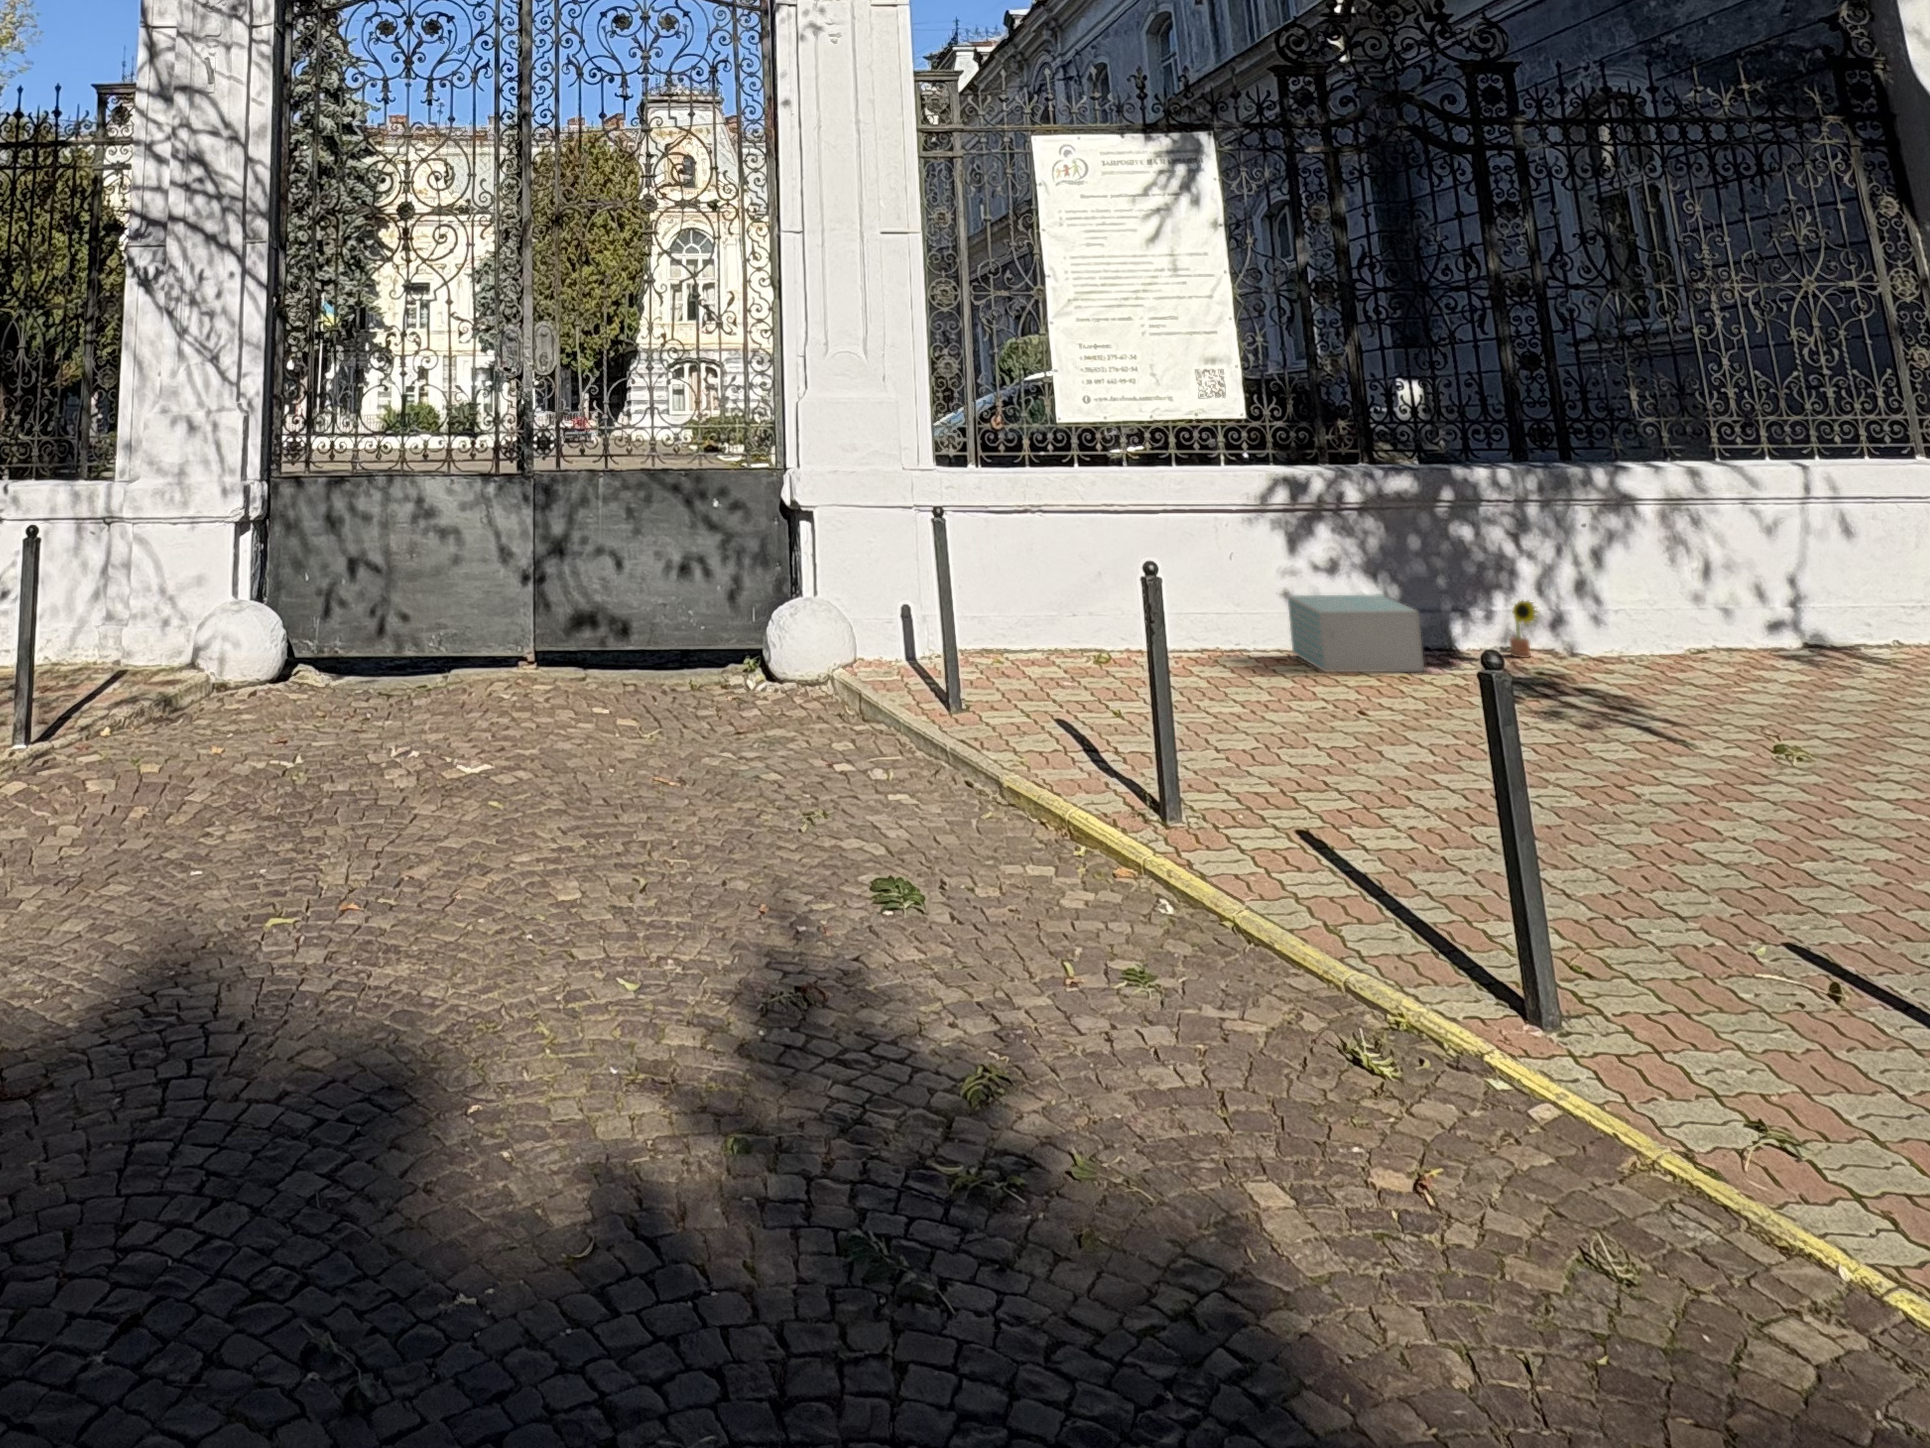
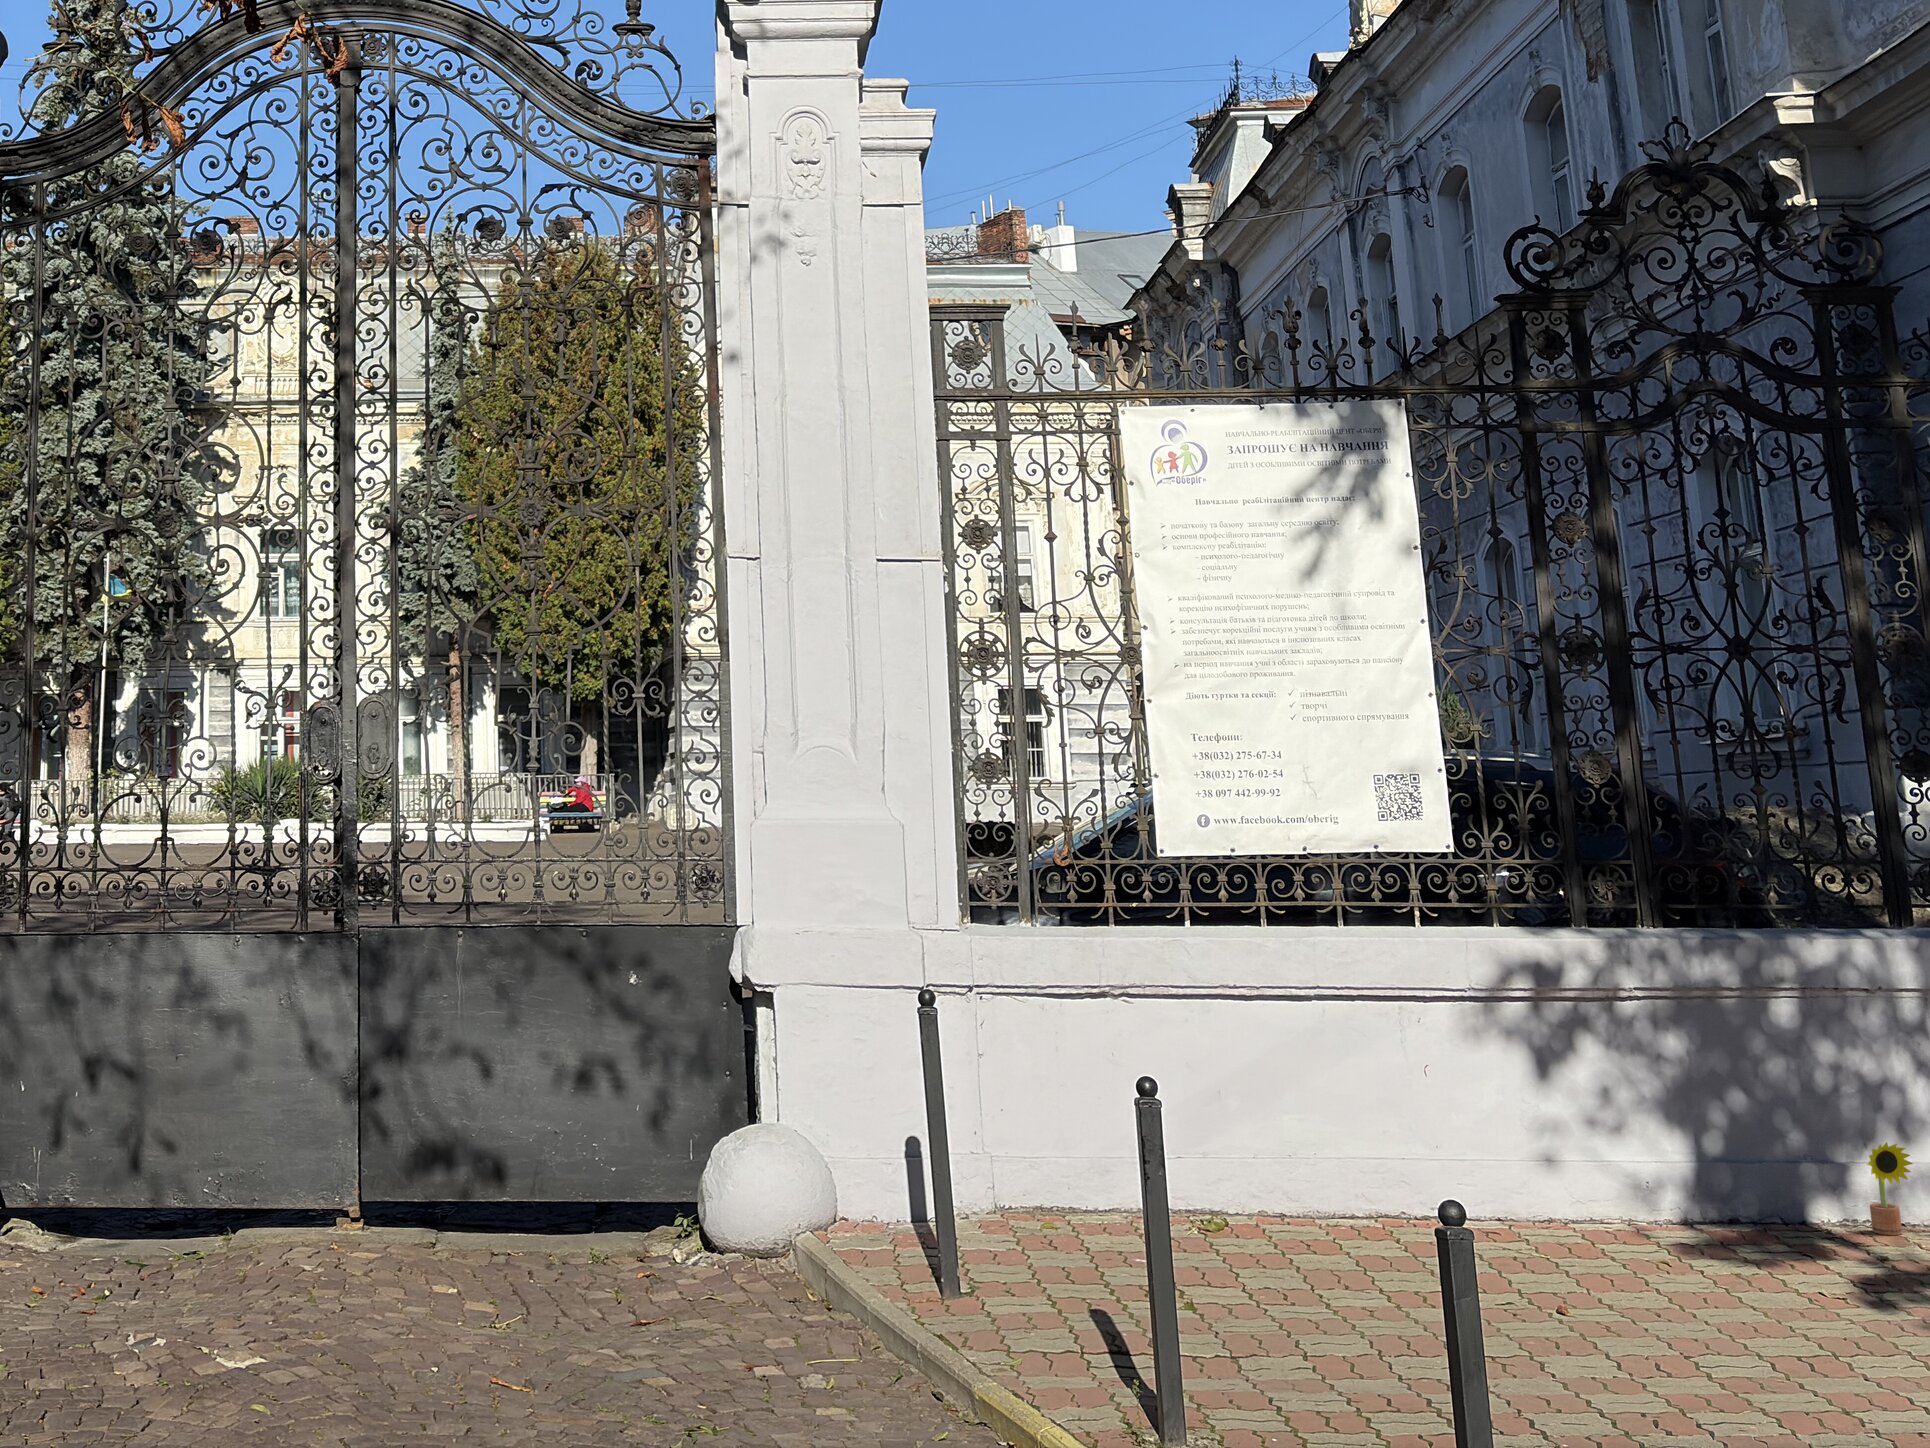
storage box: present [1288,594,1424,672] -> none [1519,1133,1716,1254]

